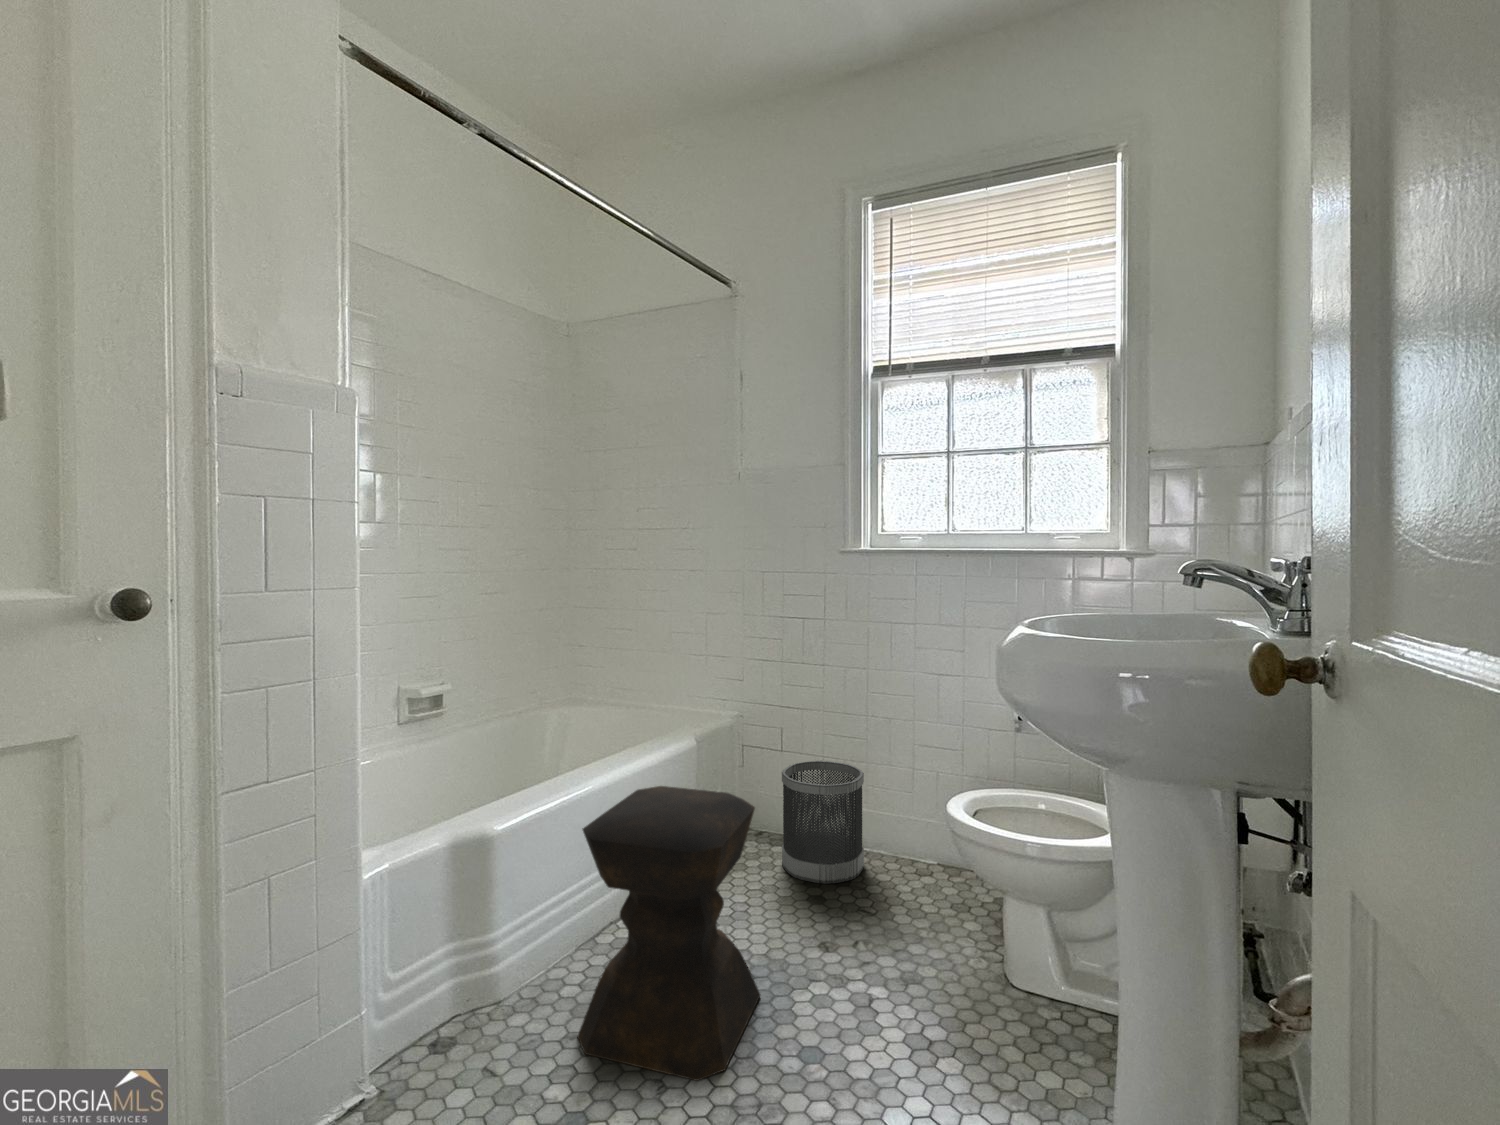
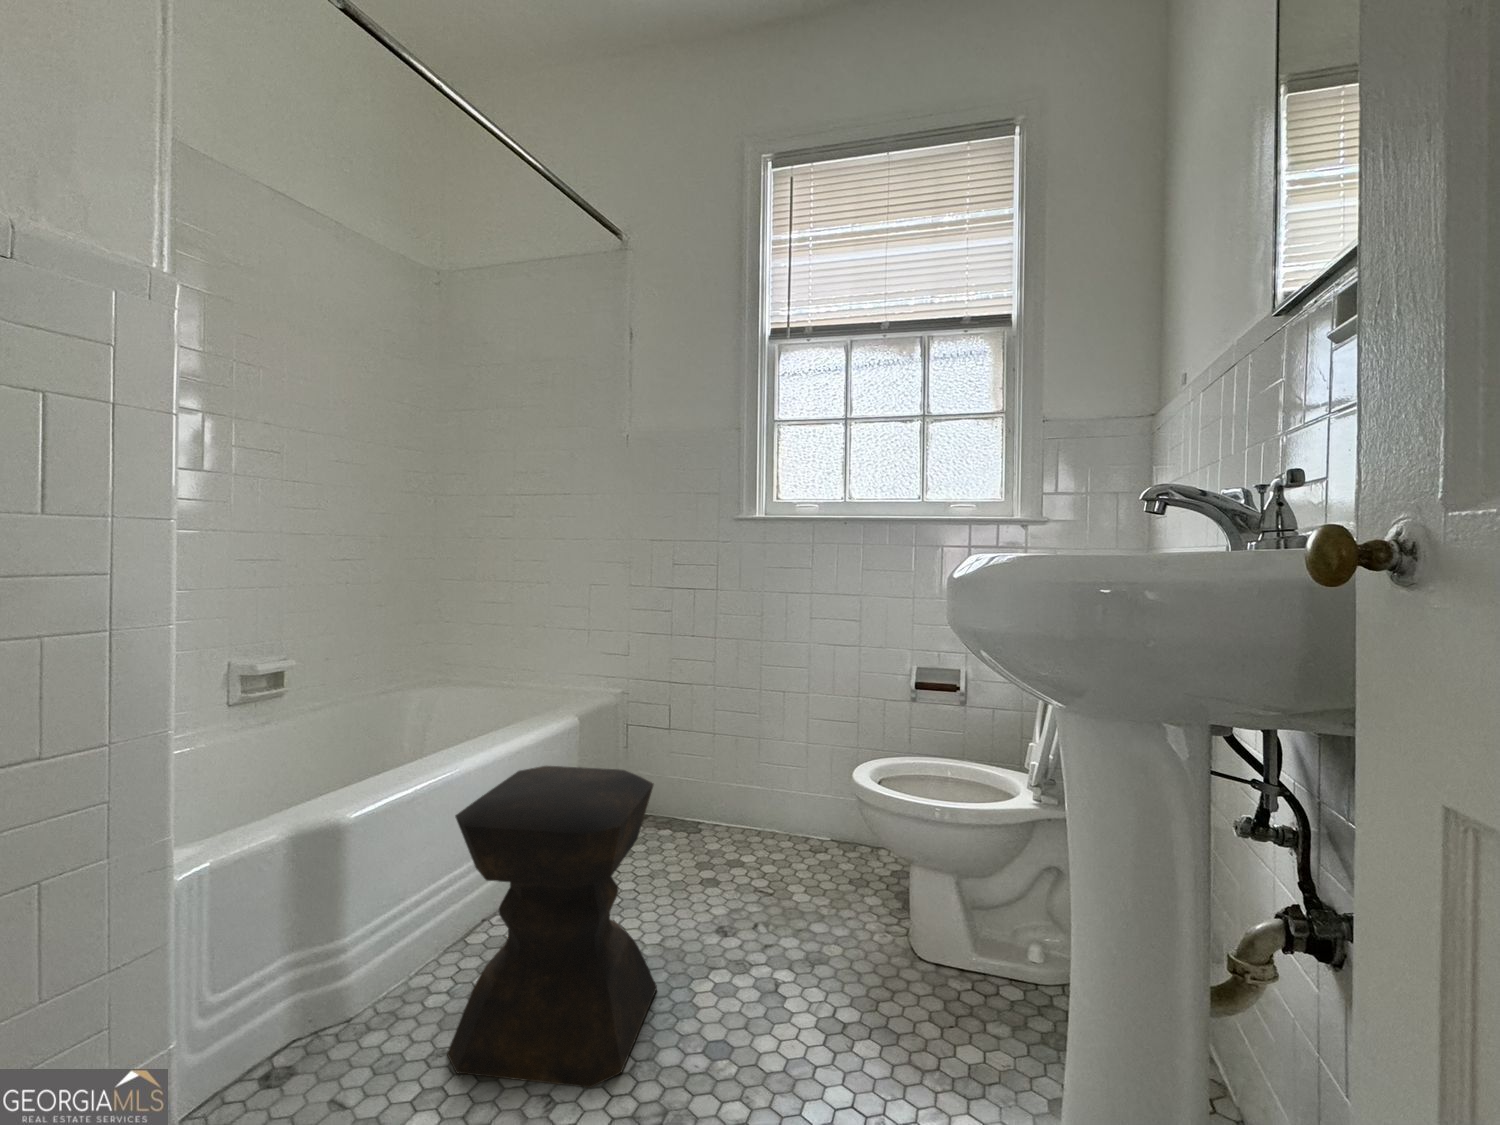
wastebasket: present [782,761,864,884] -> none [672,739,759,866]

